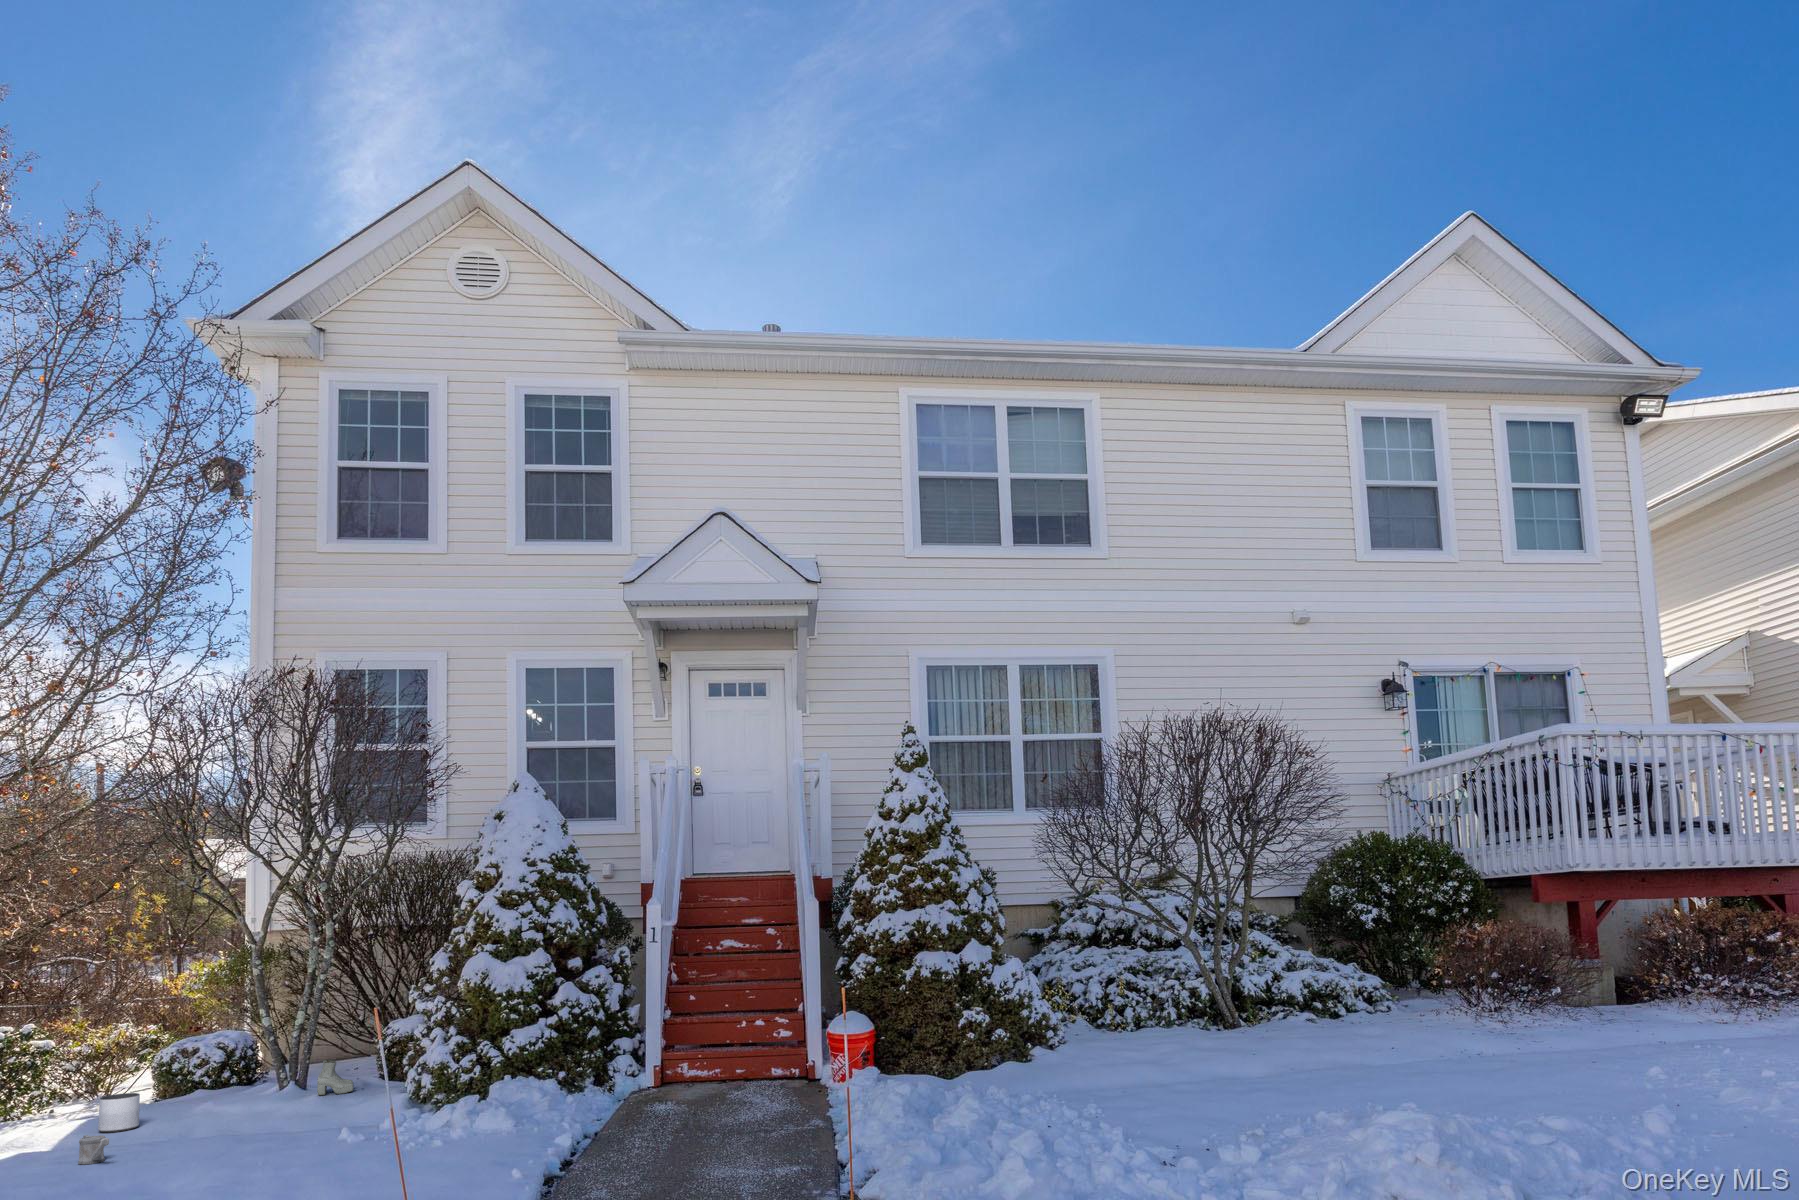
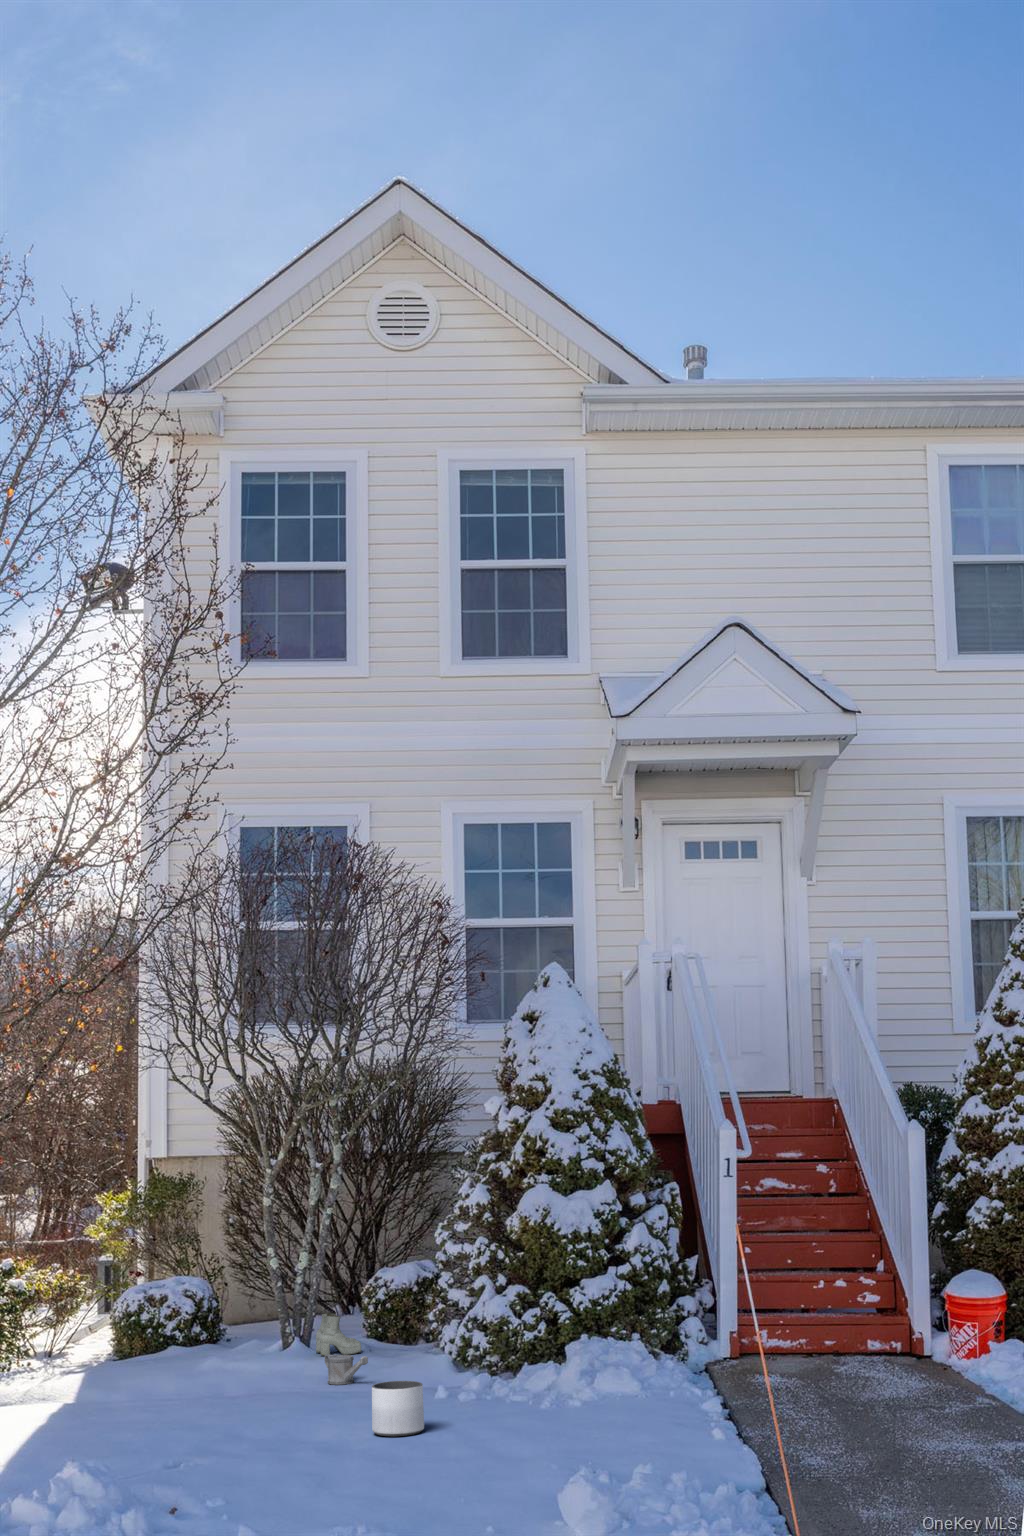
planter: present [98,1093,140,1133] -> present [372,1381,424,1436]
watering can: present [78,1135,109,1164] -> present [325,1354,368,1385]

